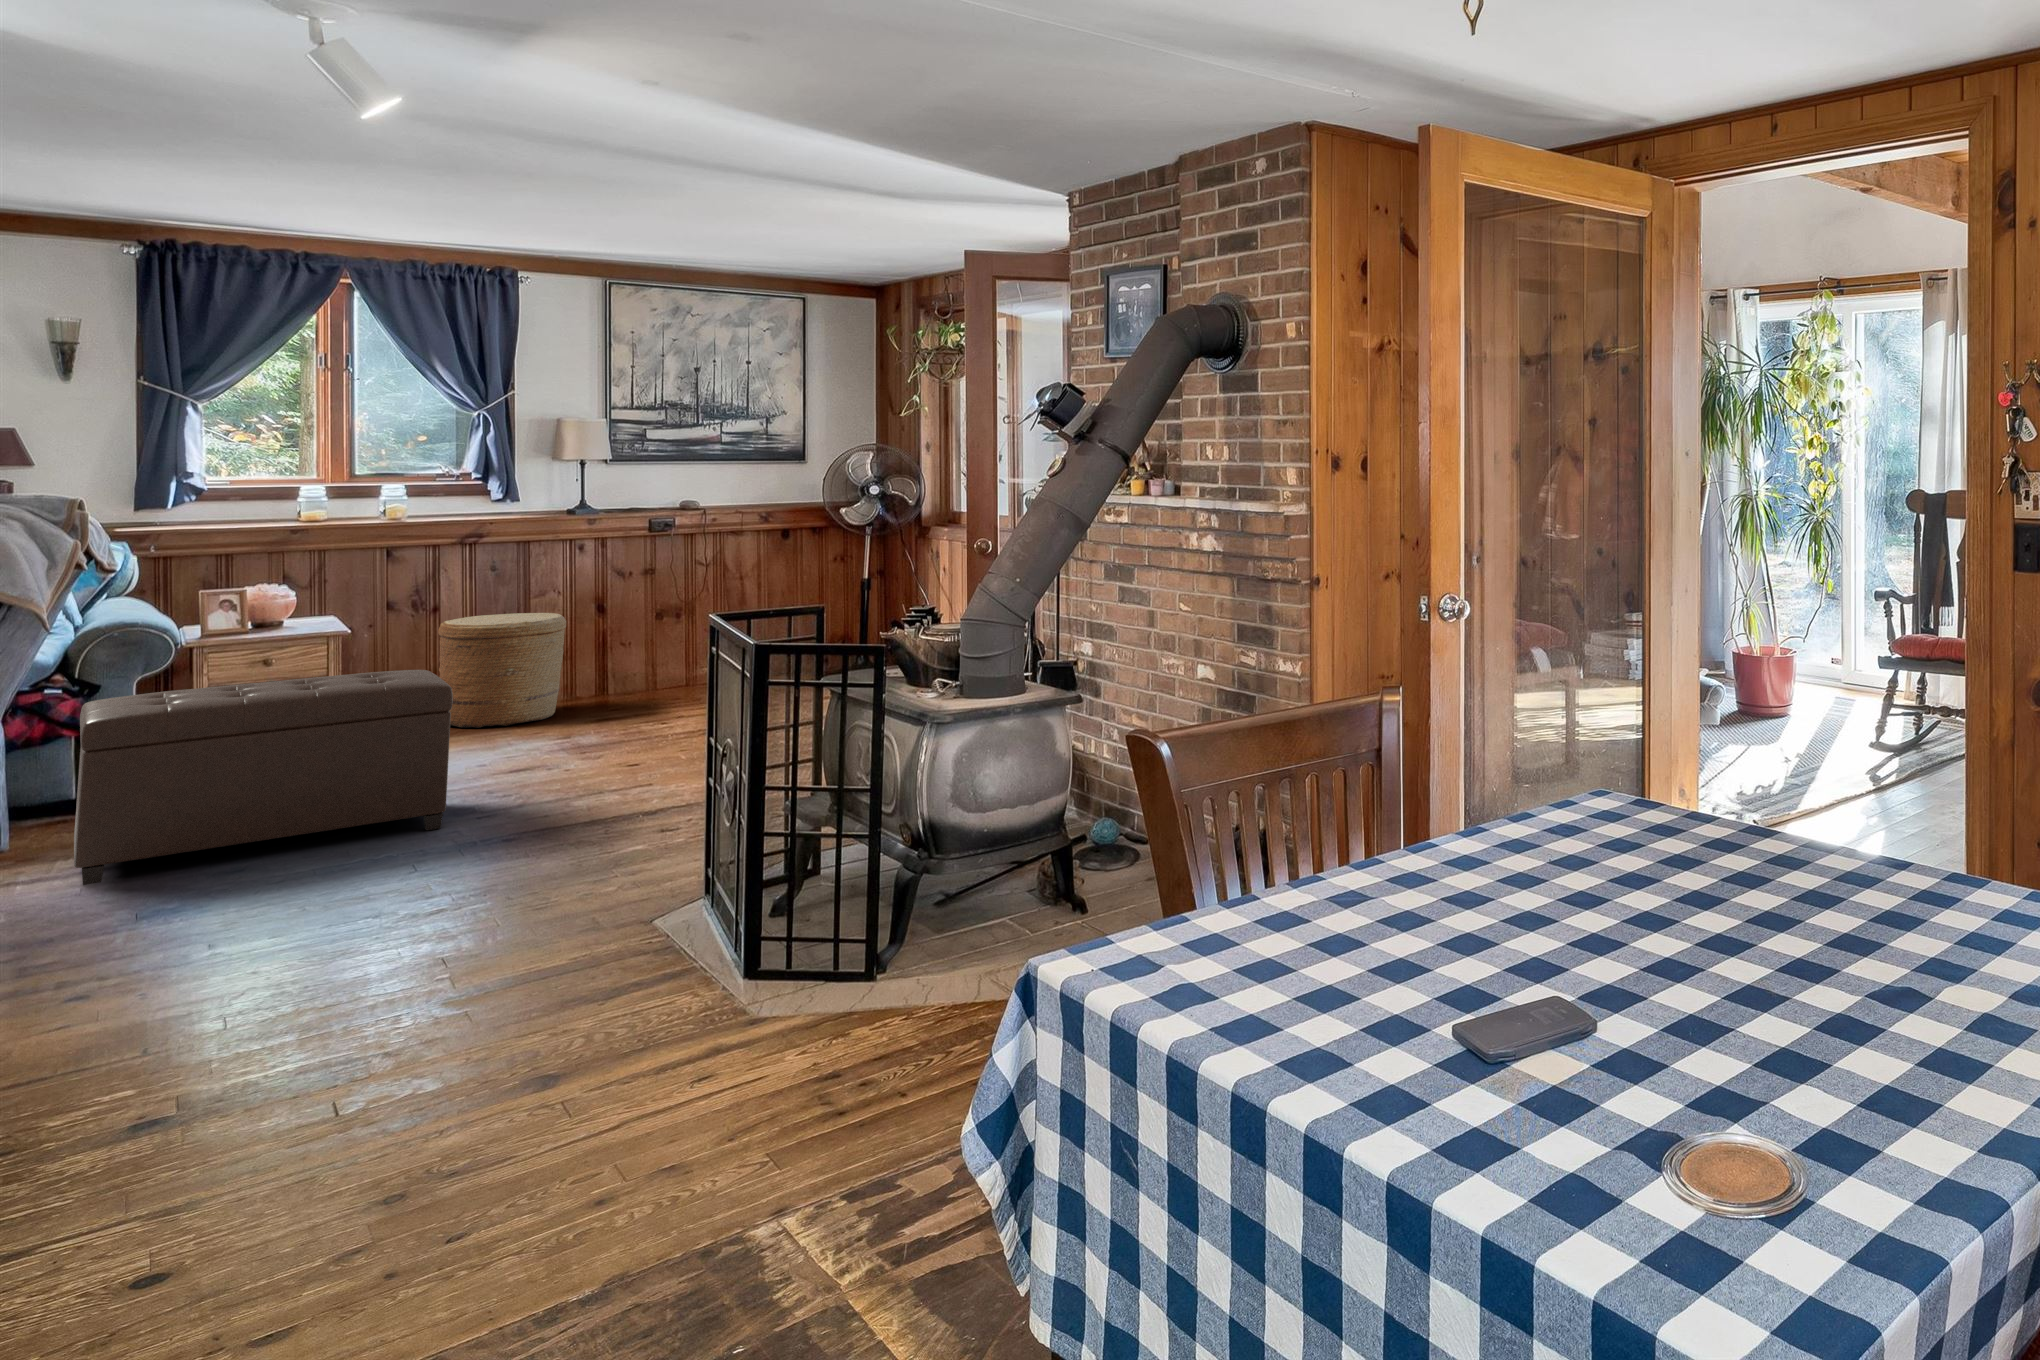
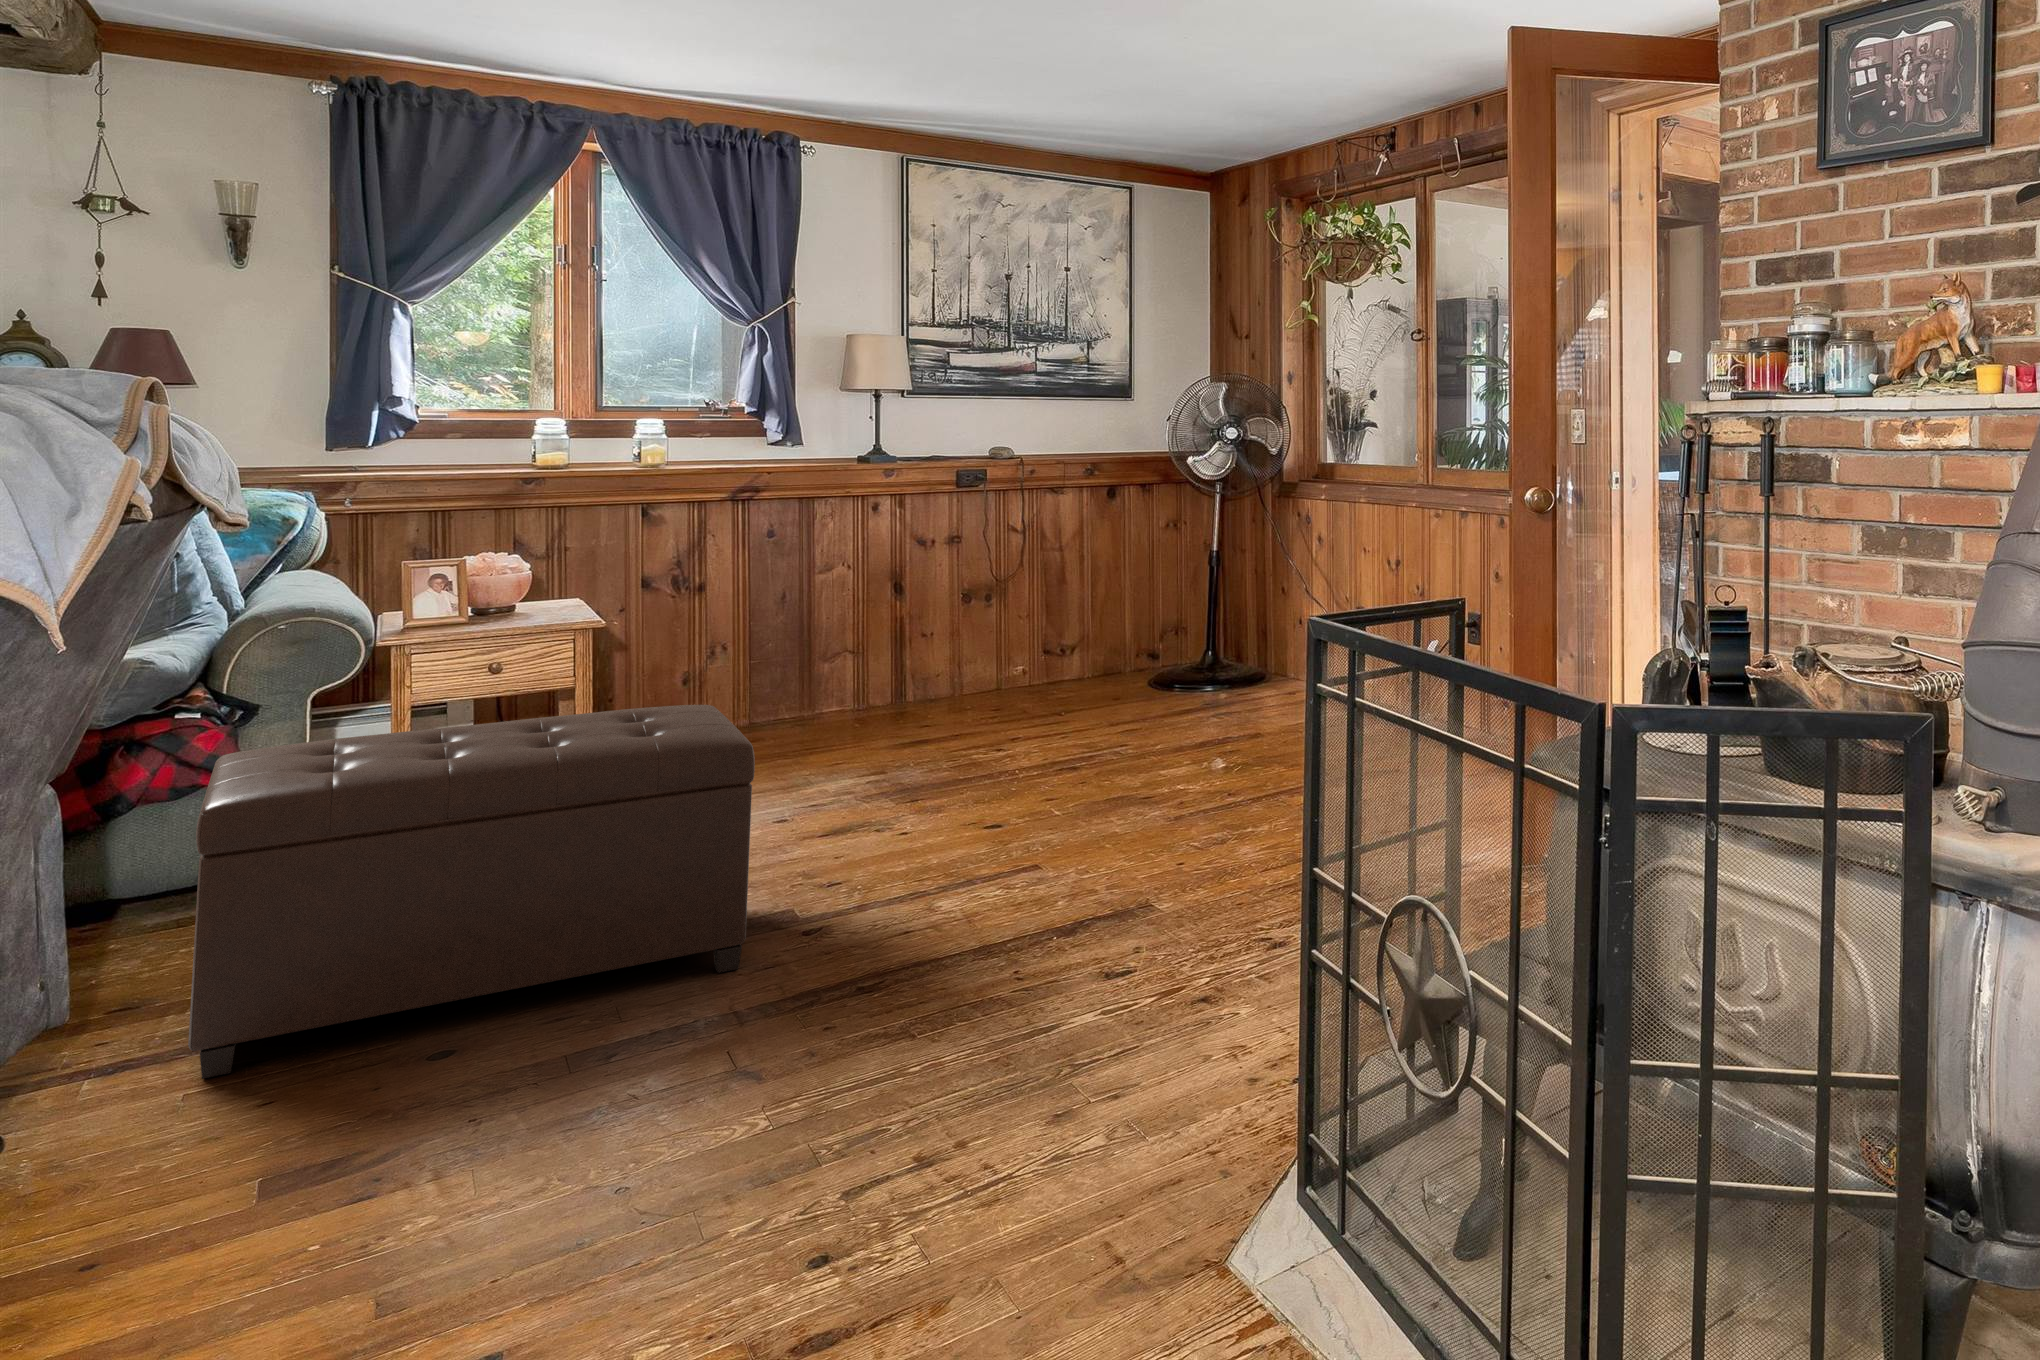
woven basket: present [438,613,566,728] -> none [708,595,866,755]

